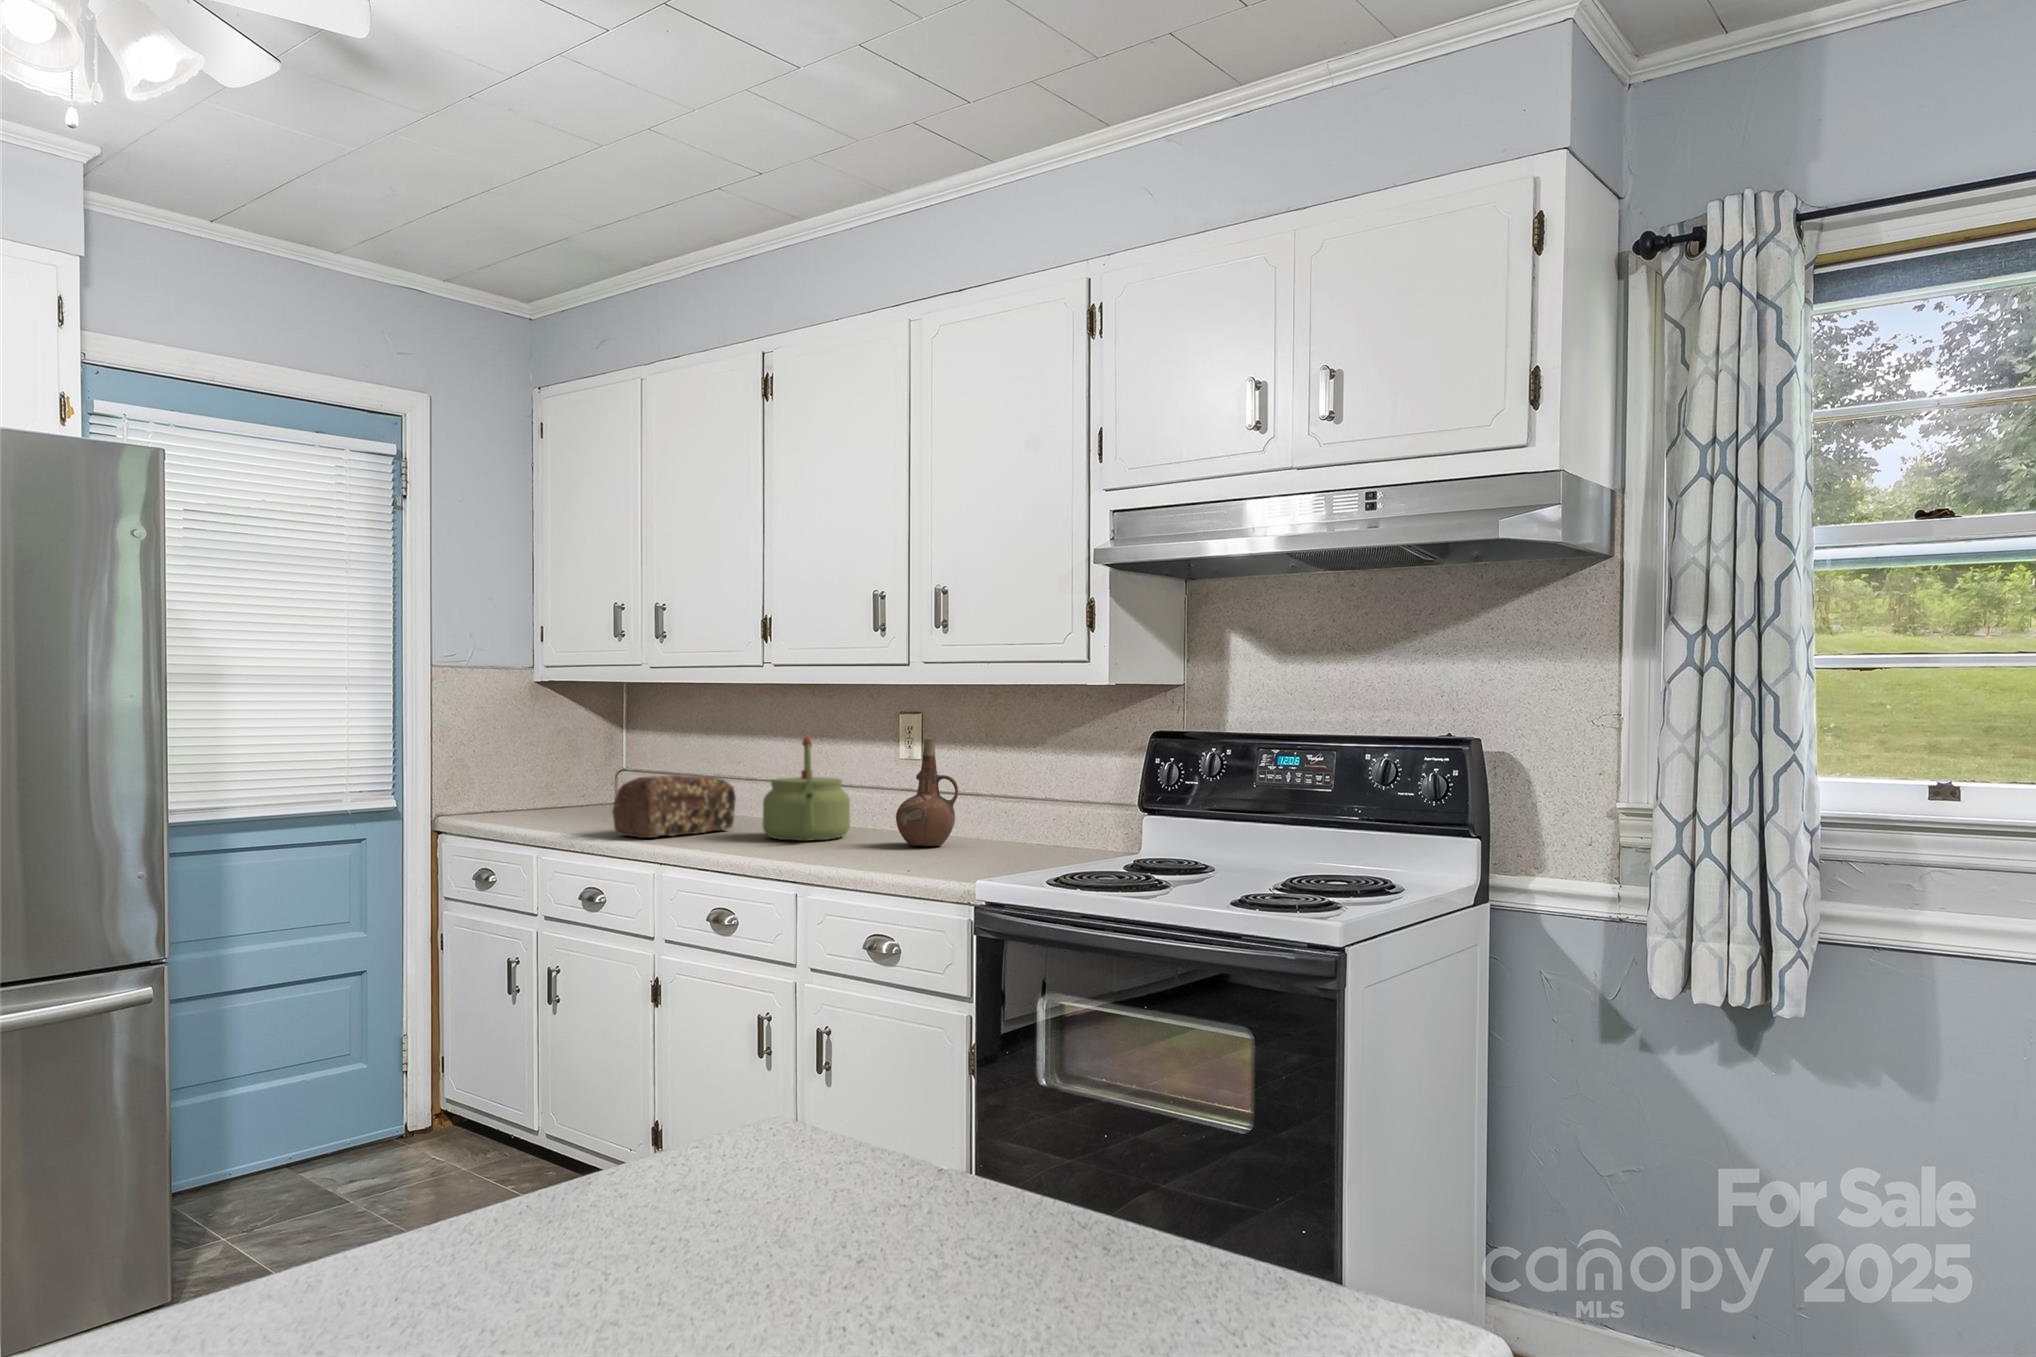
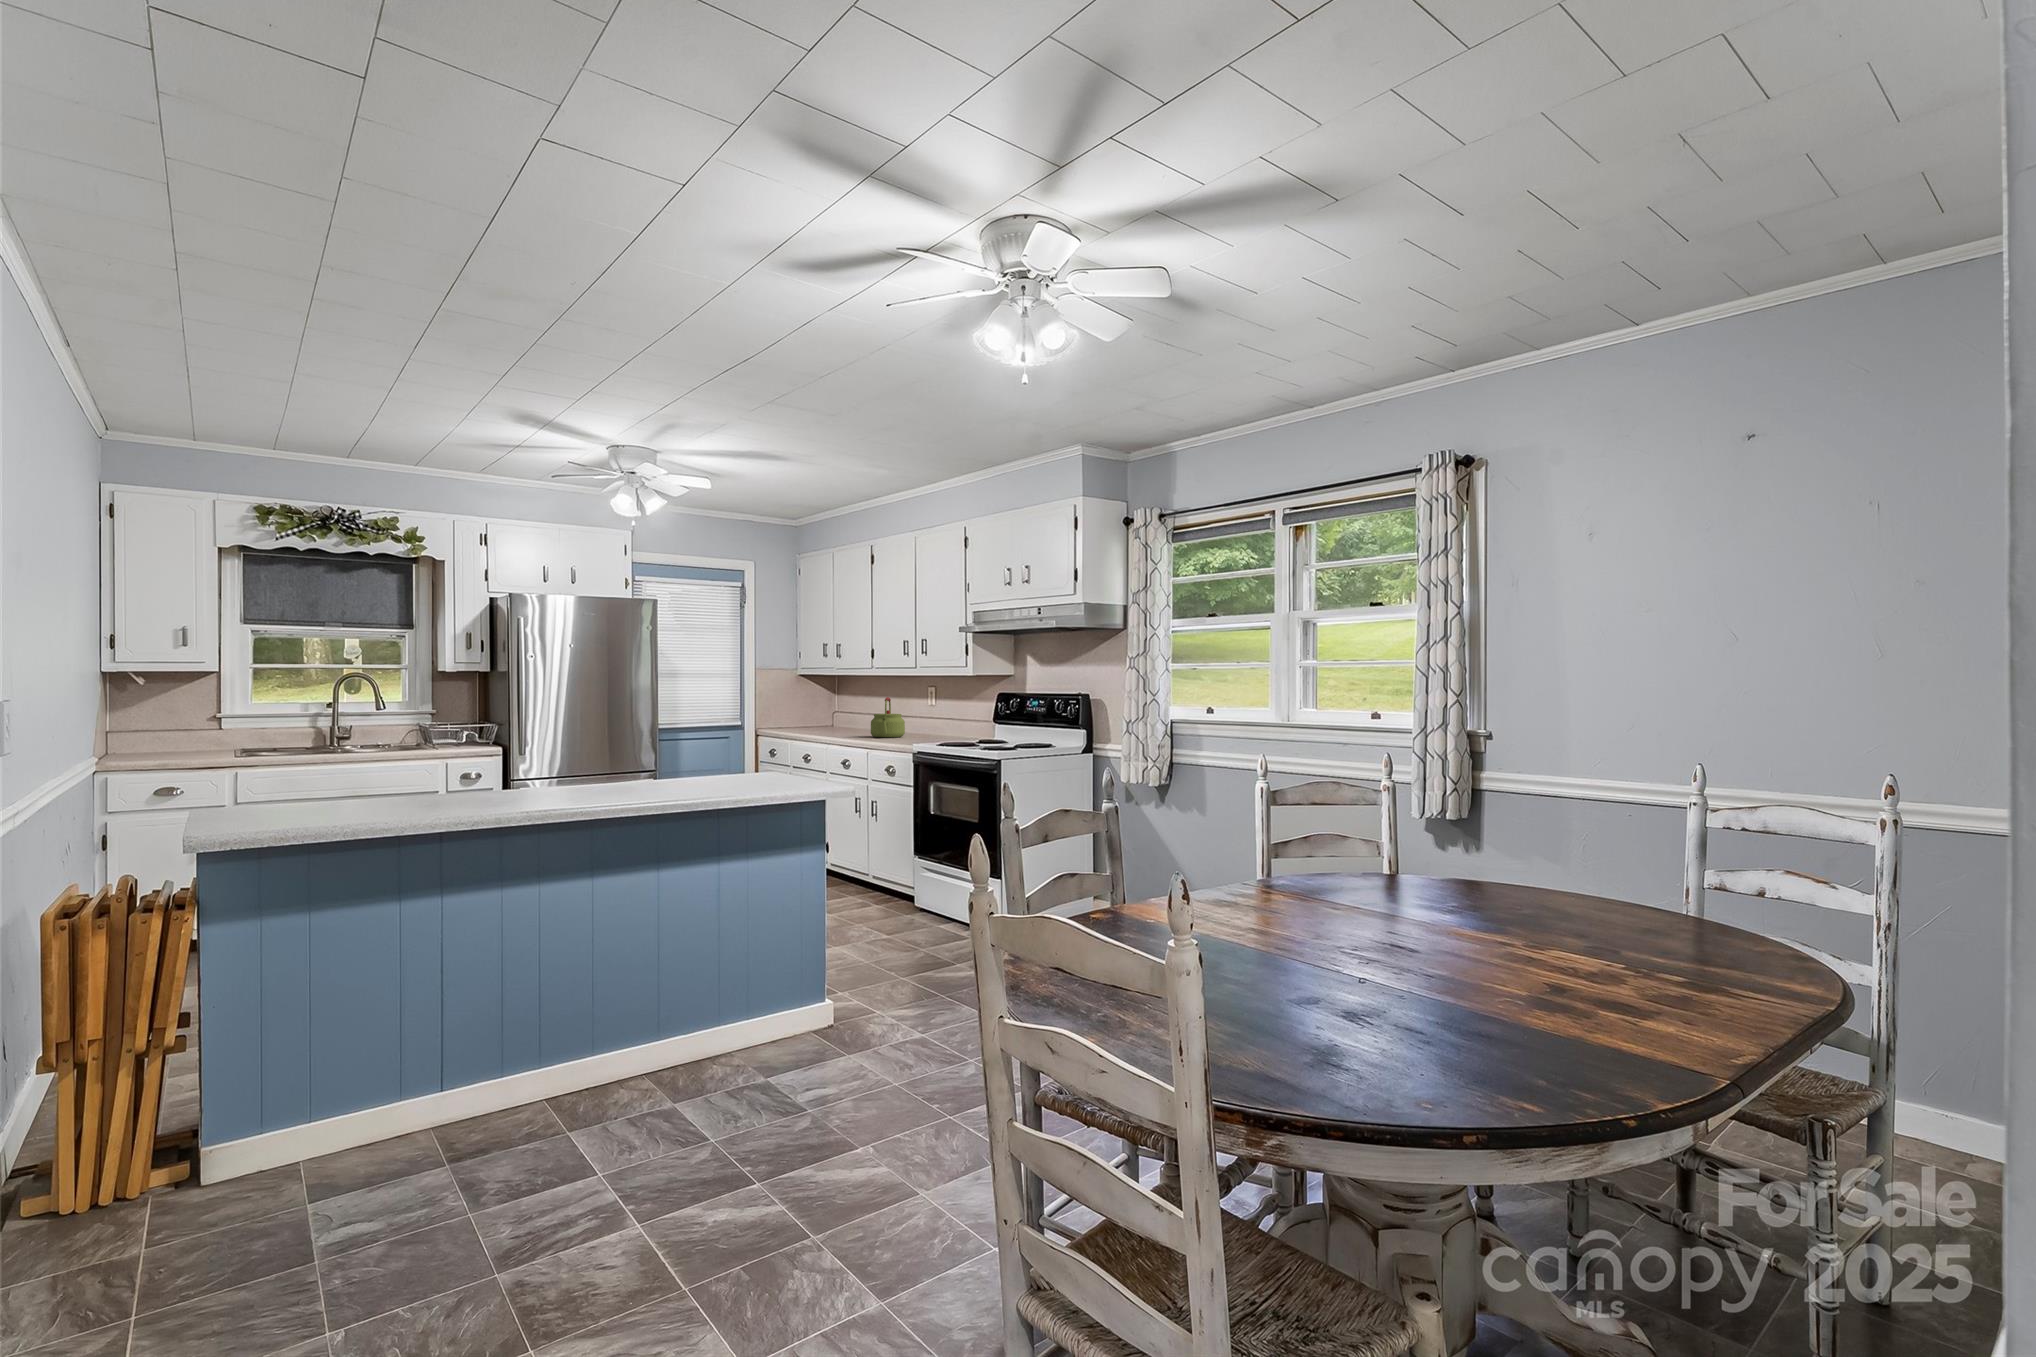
ceramic pitcher: present [896,739,958,846] -> none [915,698,940,739]
bread loaf: present [613,775,736,838] -> none [816,713,865,737]

